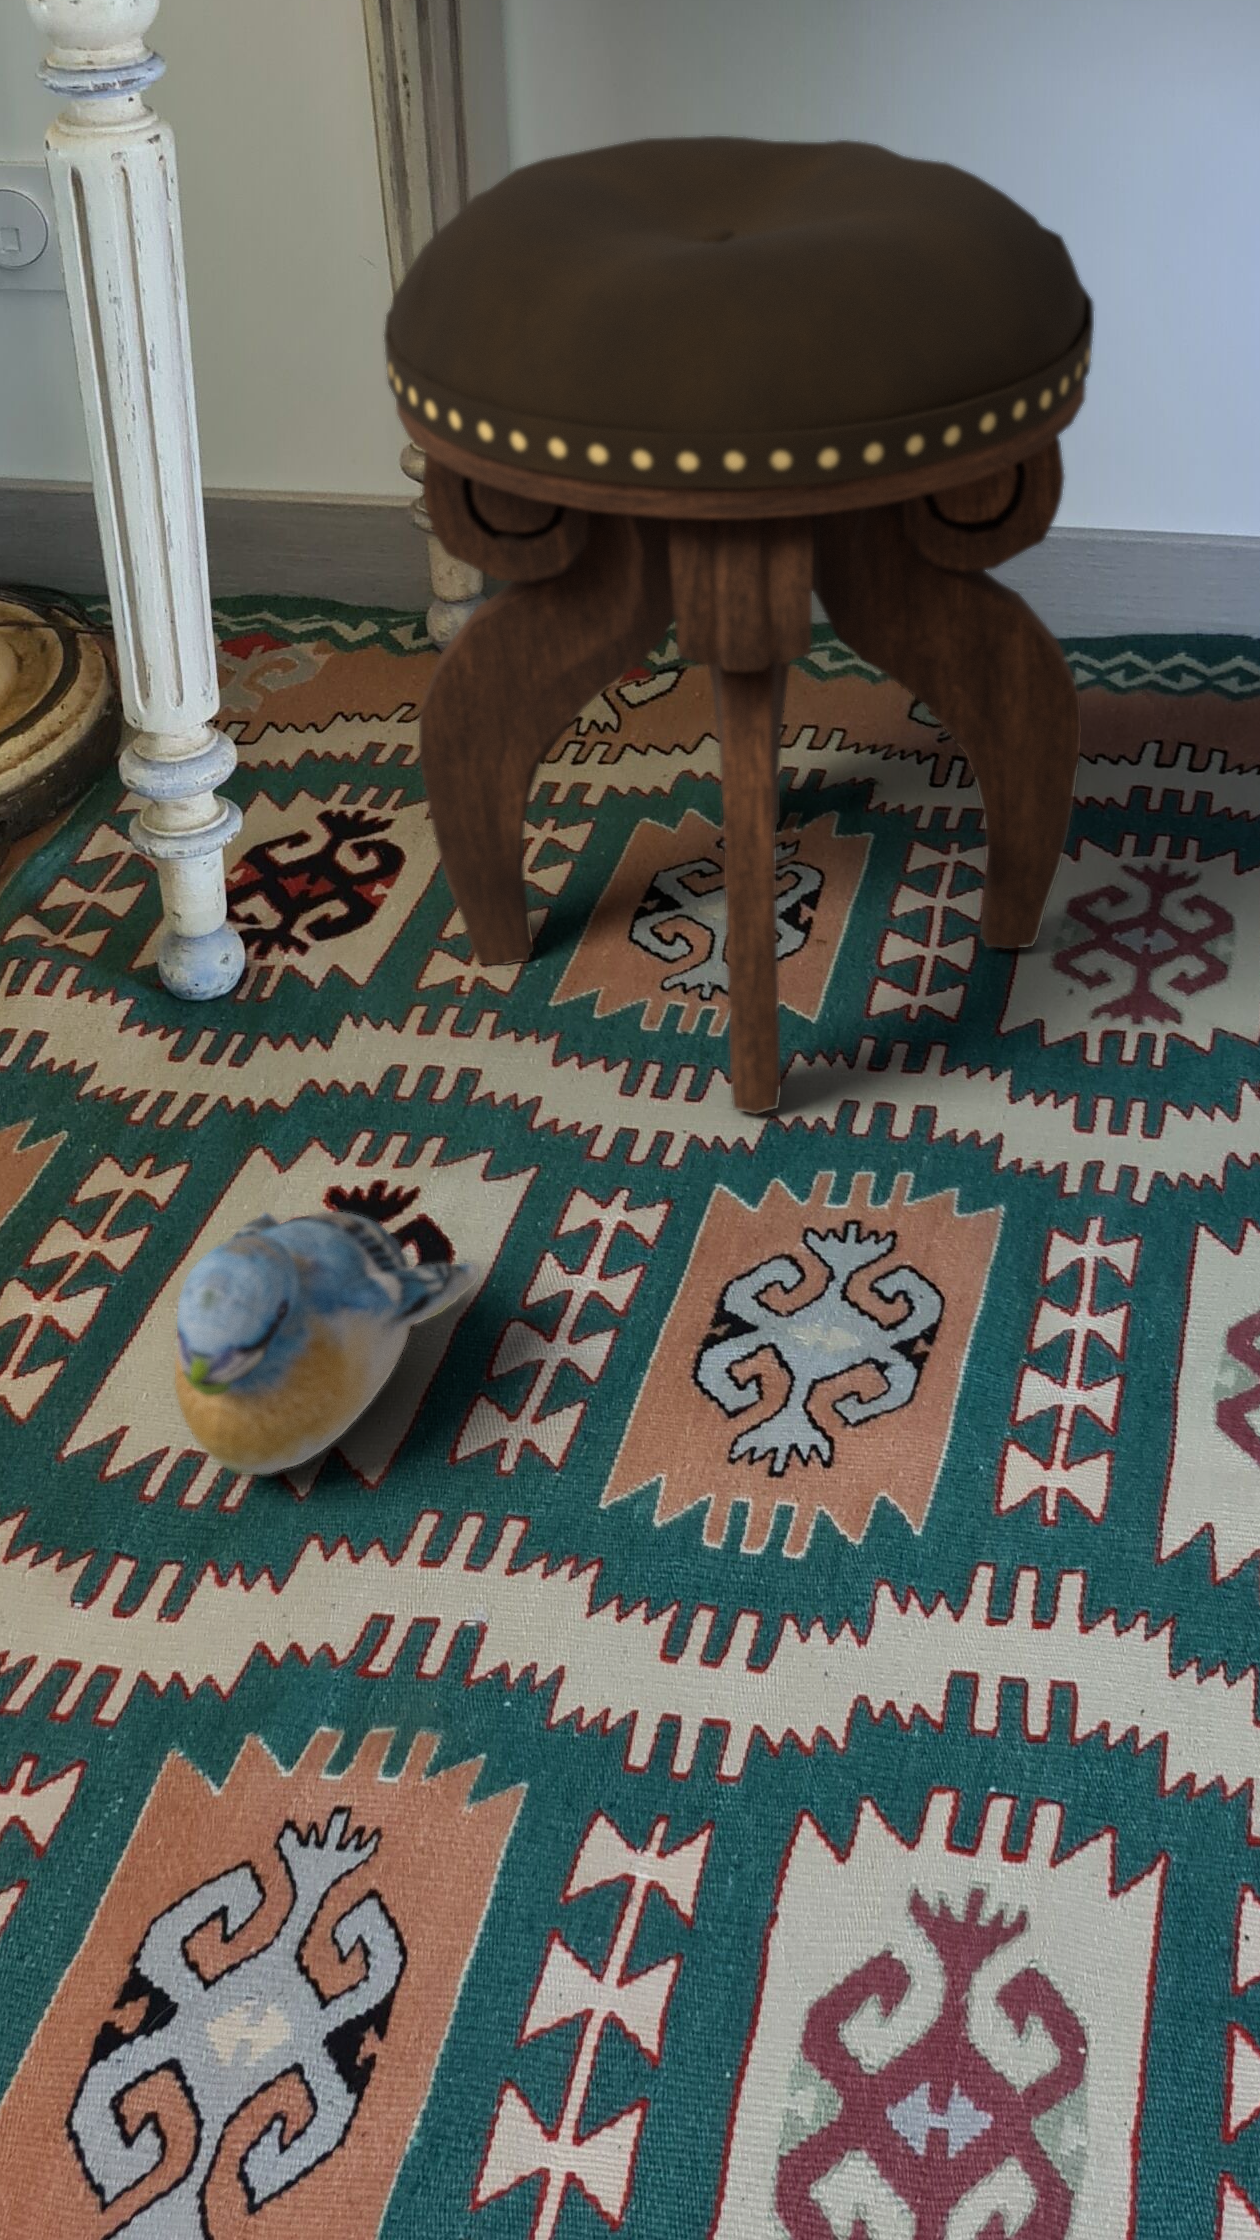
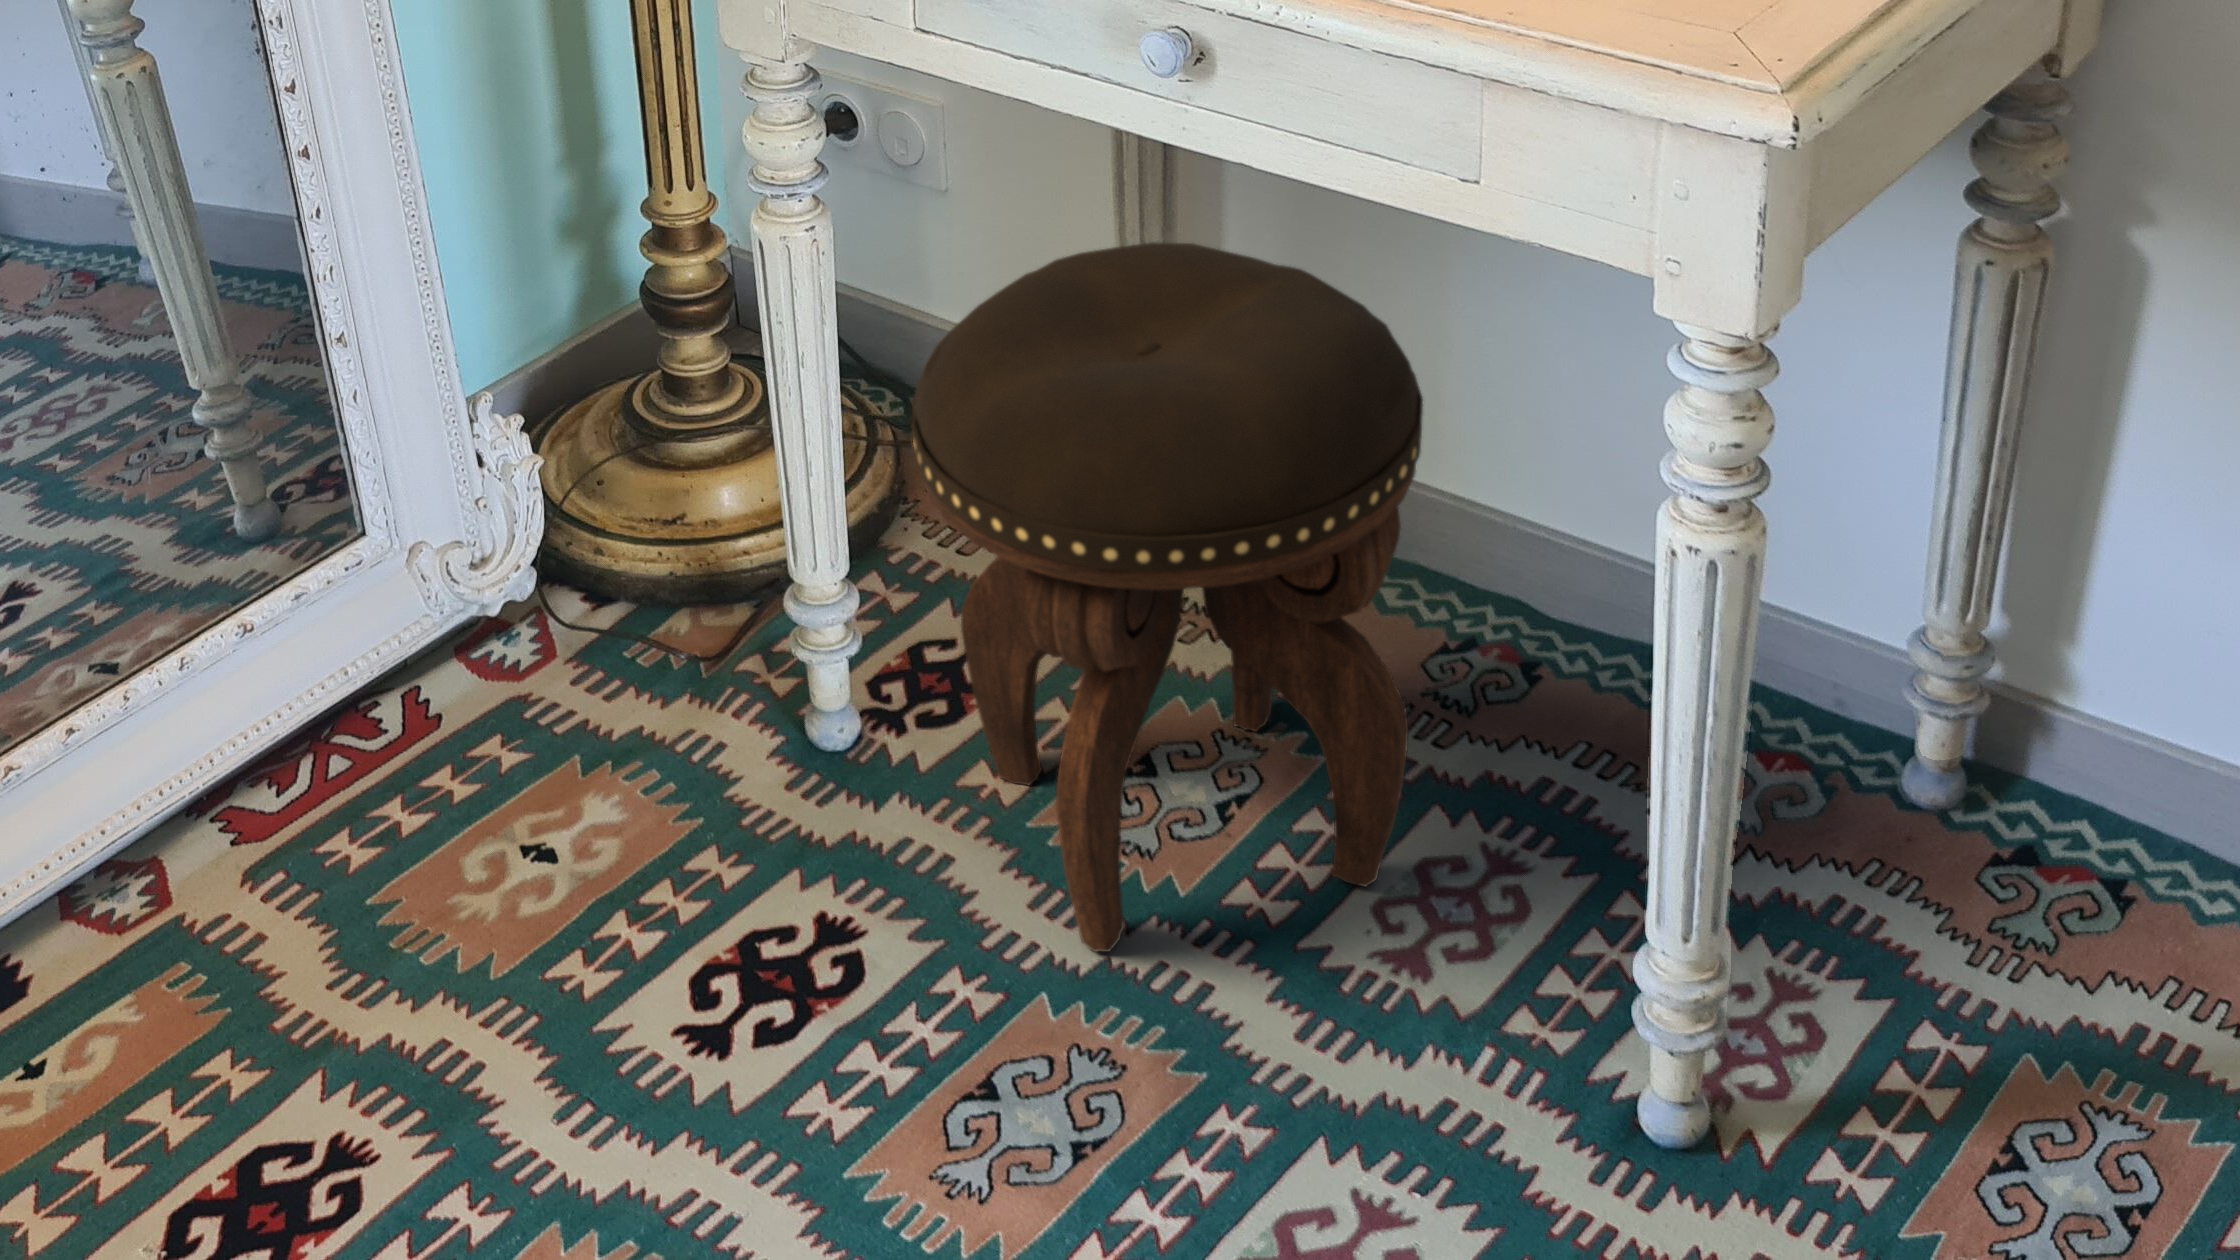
plush toy: present [175,1211,479,1475] -> none [613,922,838,1086]

